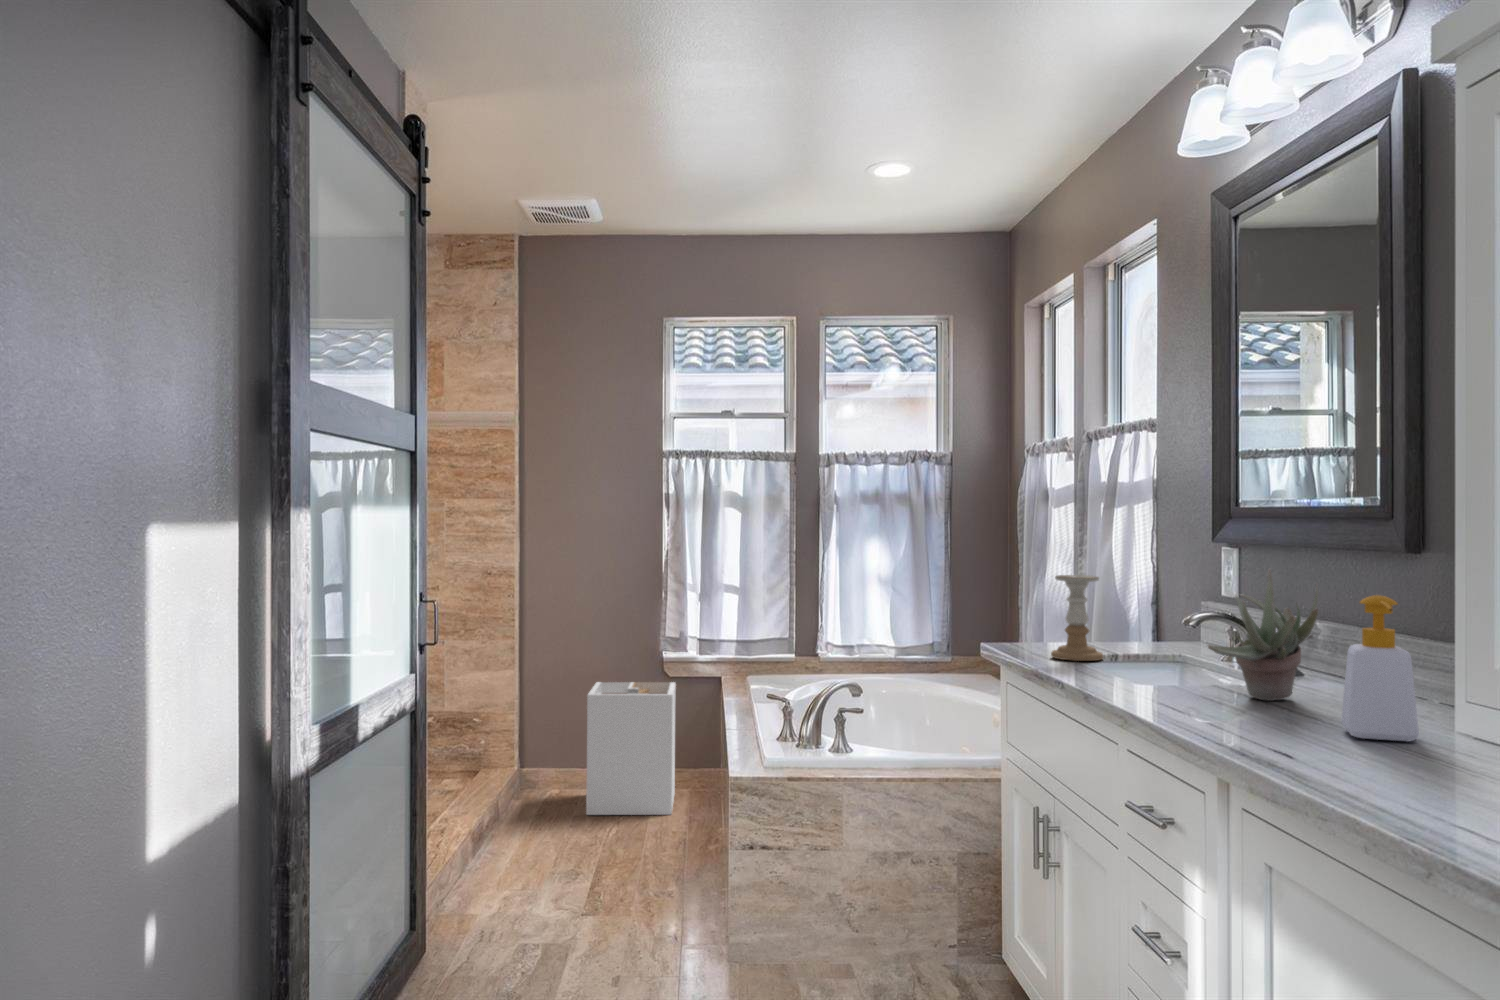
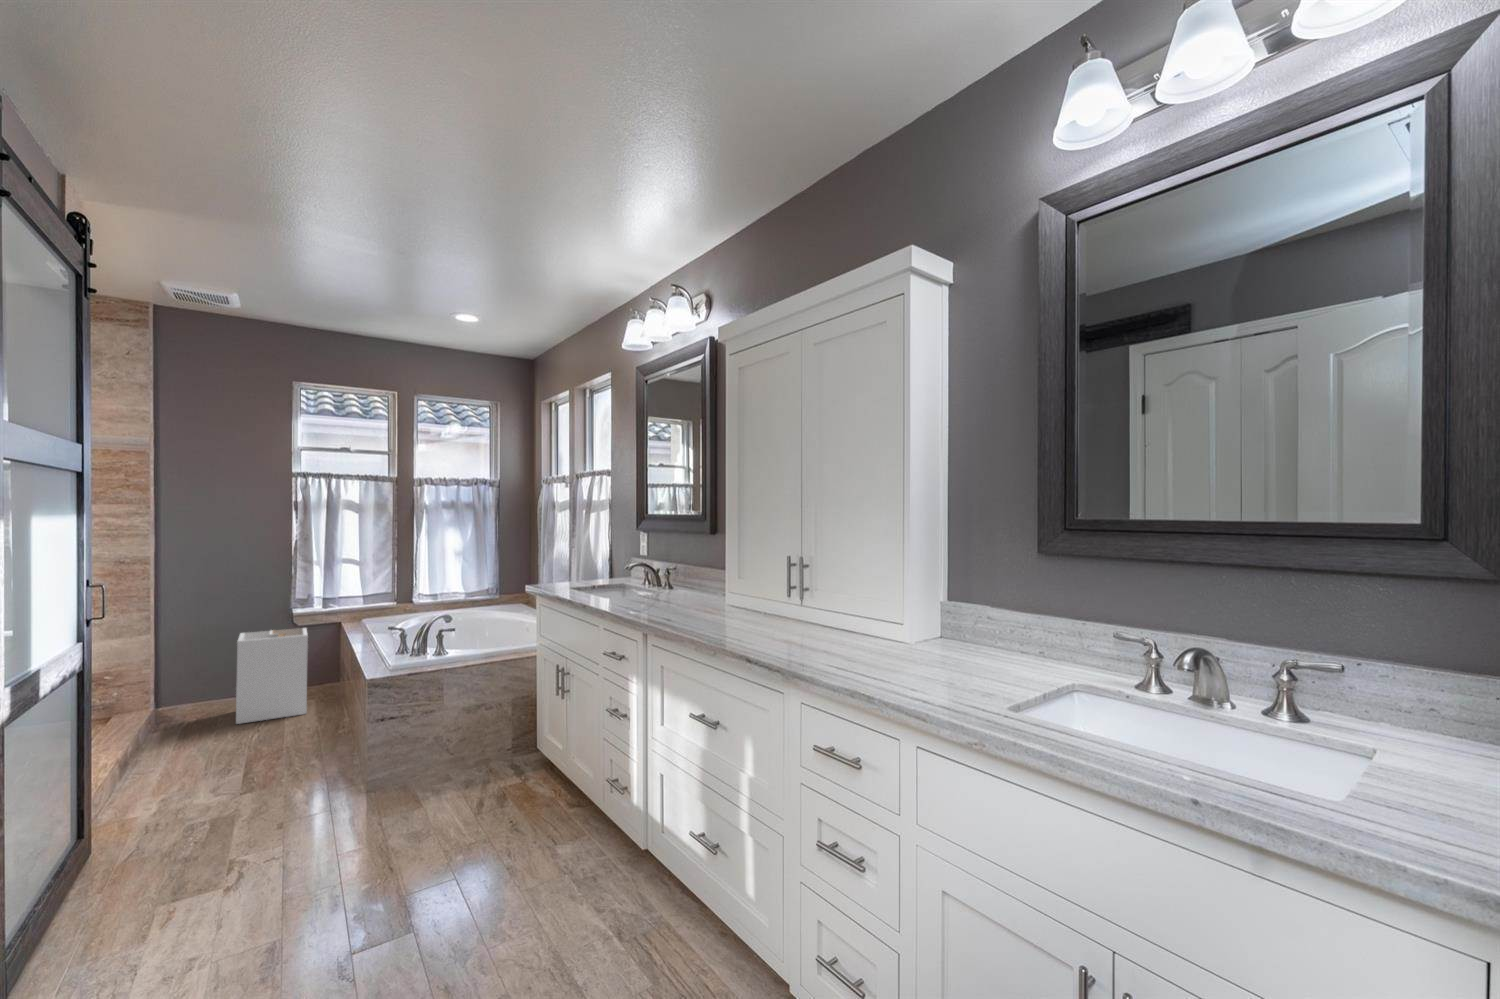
succulent plant: present [1208,569,1318,701] -> none [634,543,678,599]
candle holder: present [1051,575,1103,661] -> none [562,548,588,590]
soap bottle: present [1341,595,1419,742] -> none [684,552,710,609]

